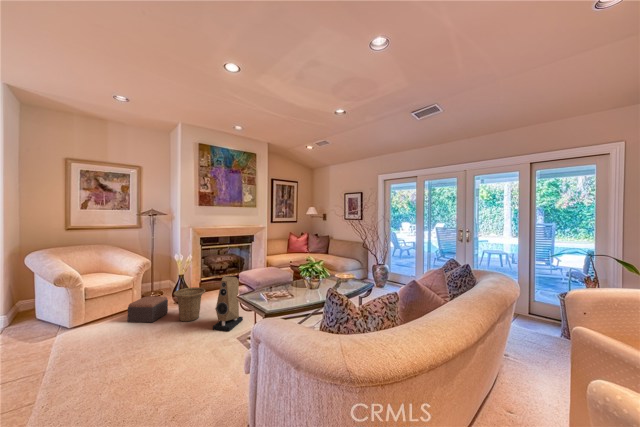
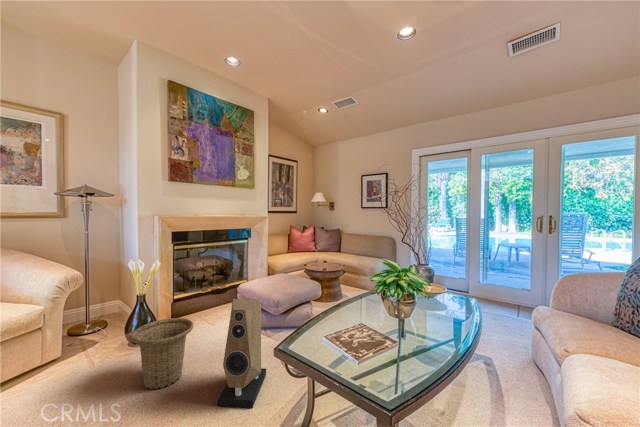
footstool: present [128,296,168,322] -> none [28,340,118,402]

